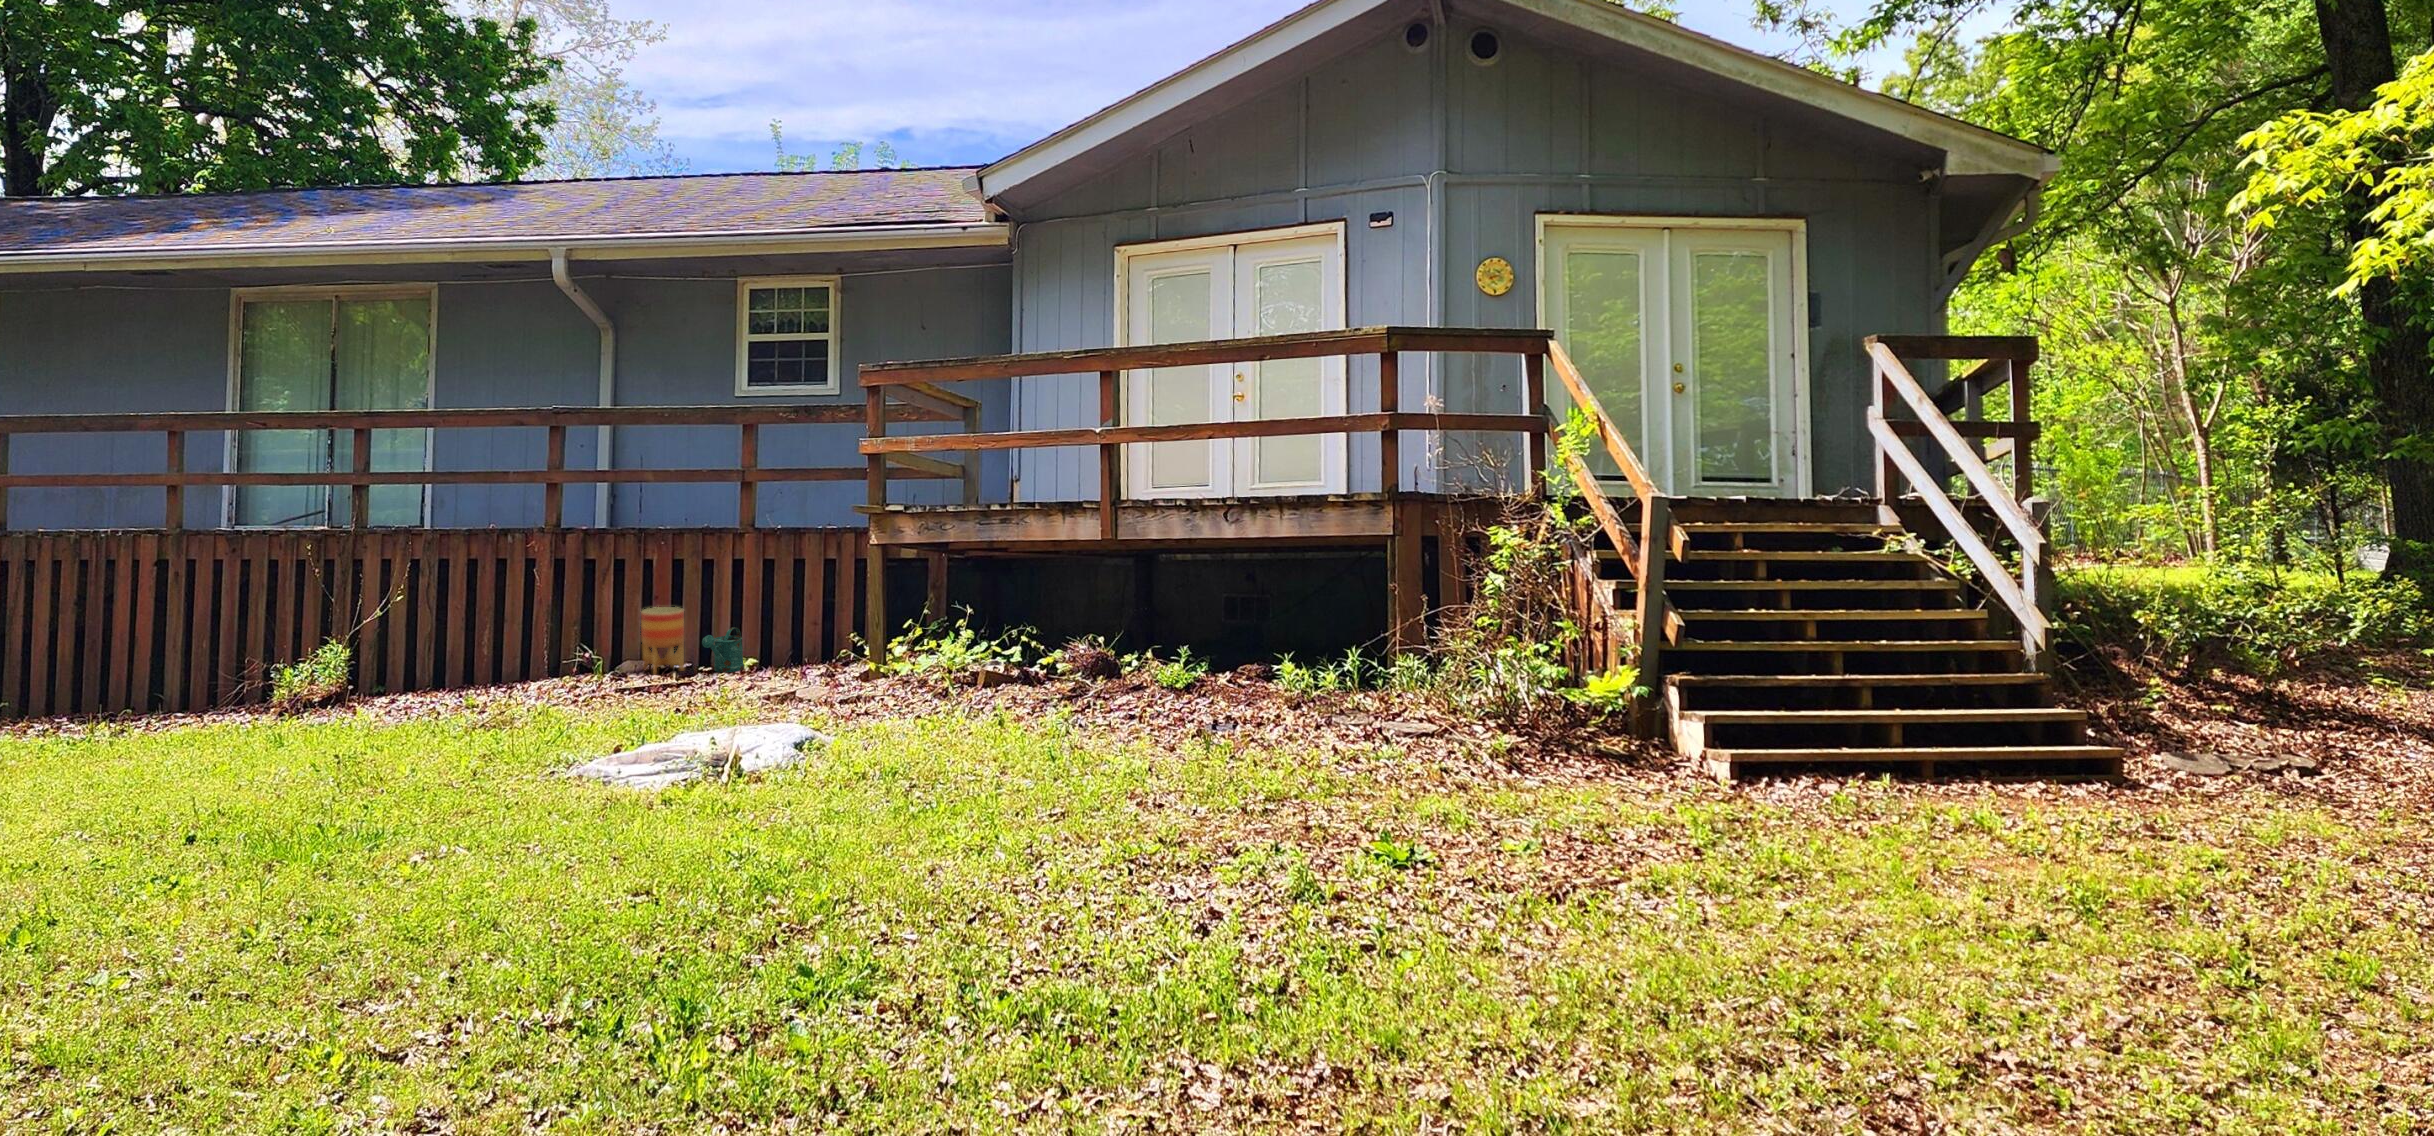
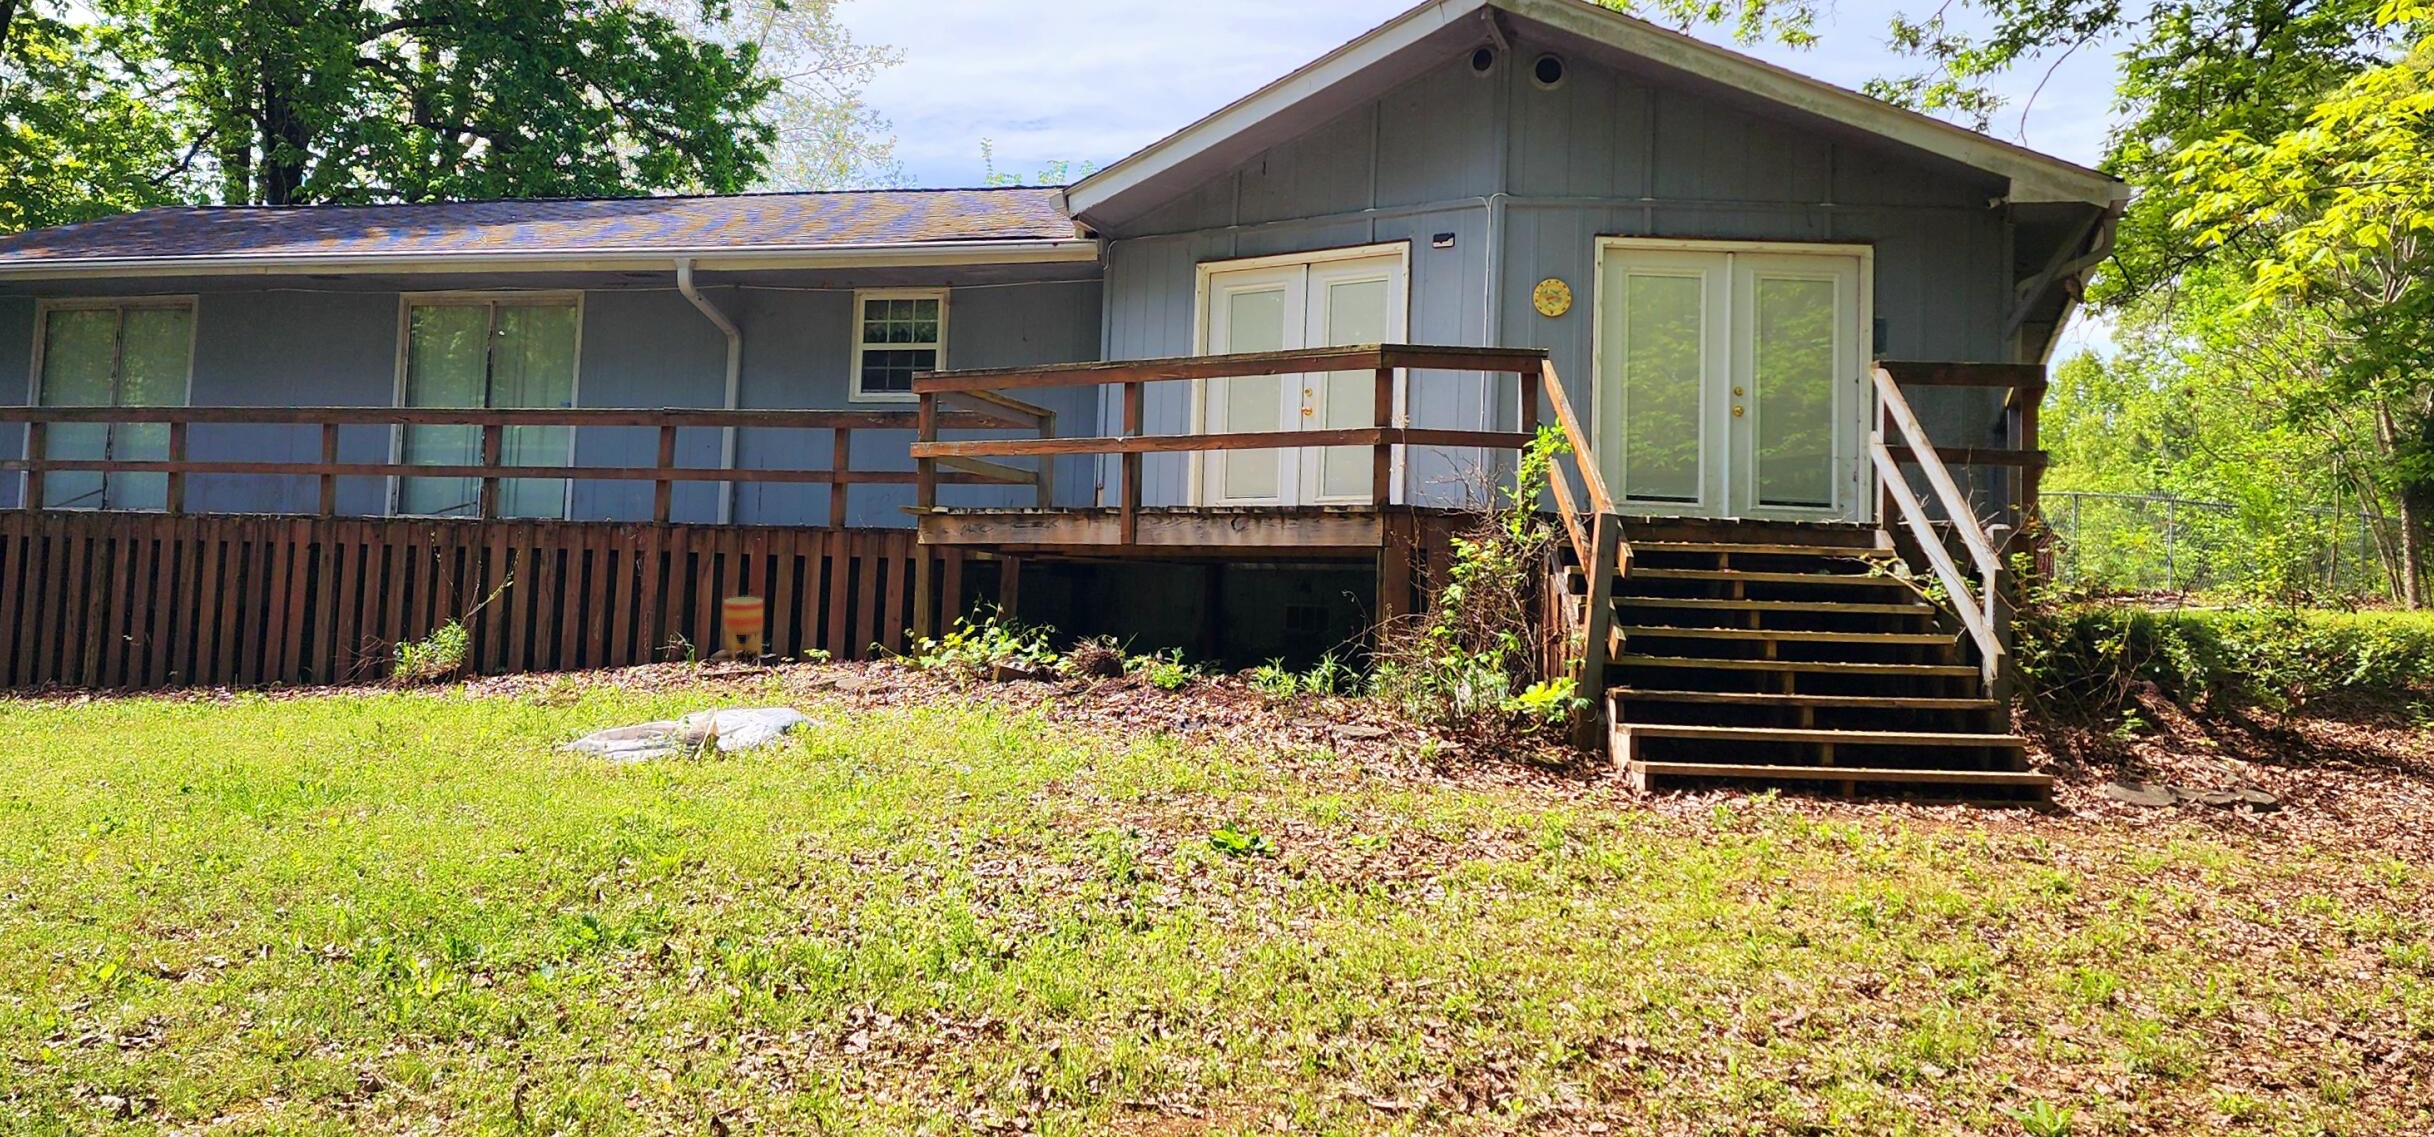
watering can: present [702,627,744,672] -> none [772,618,813,659]

